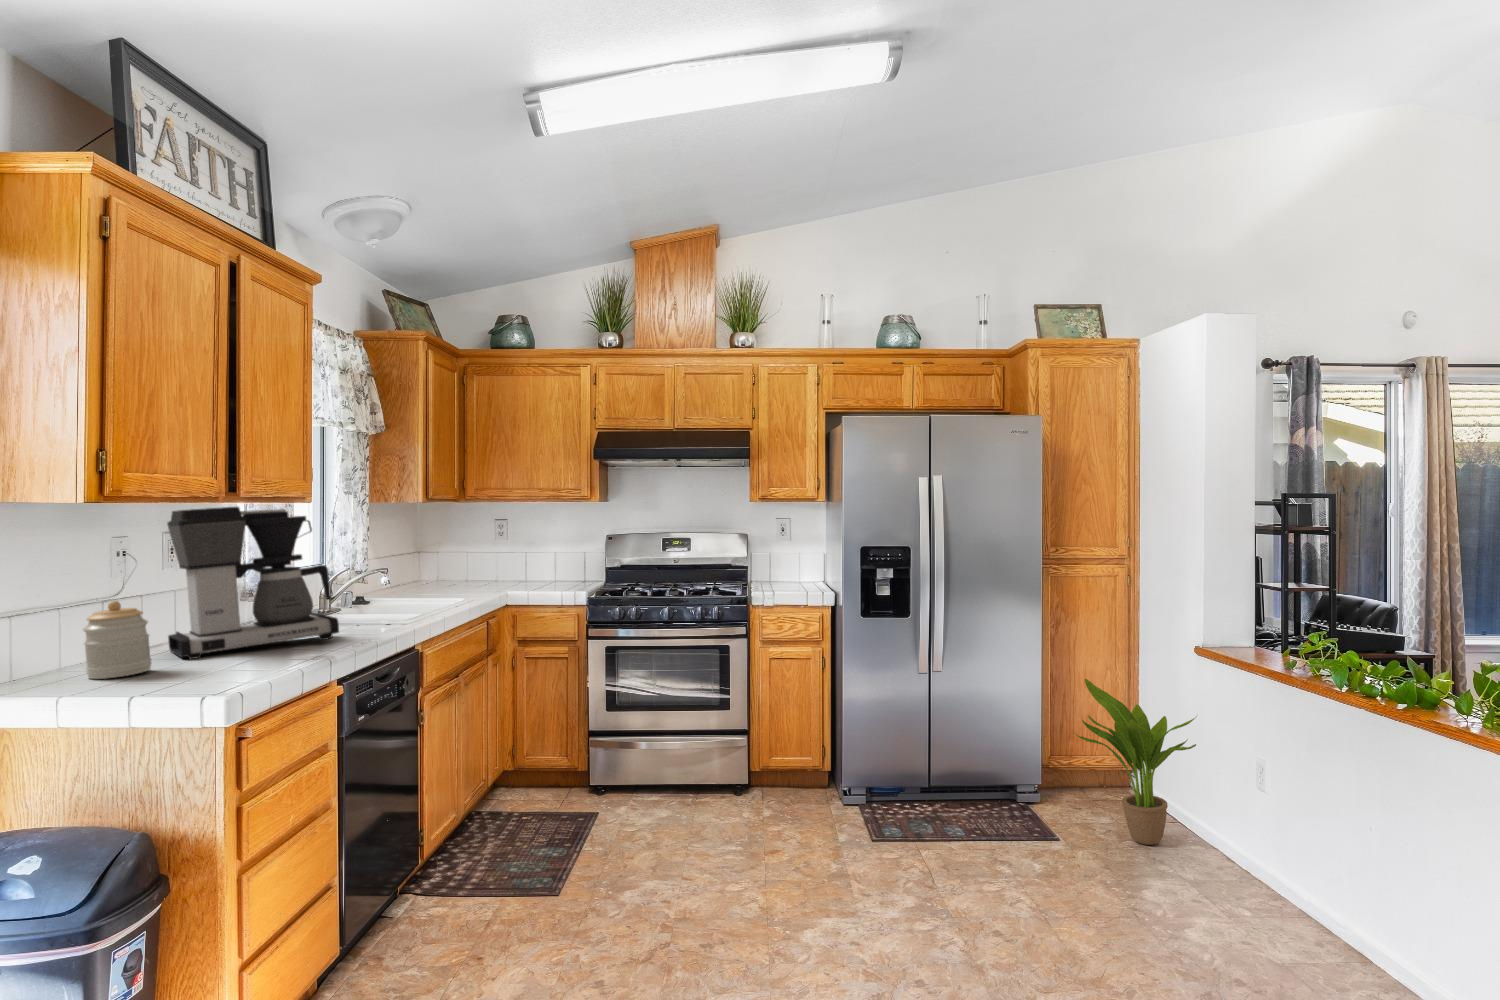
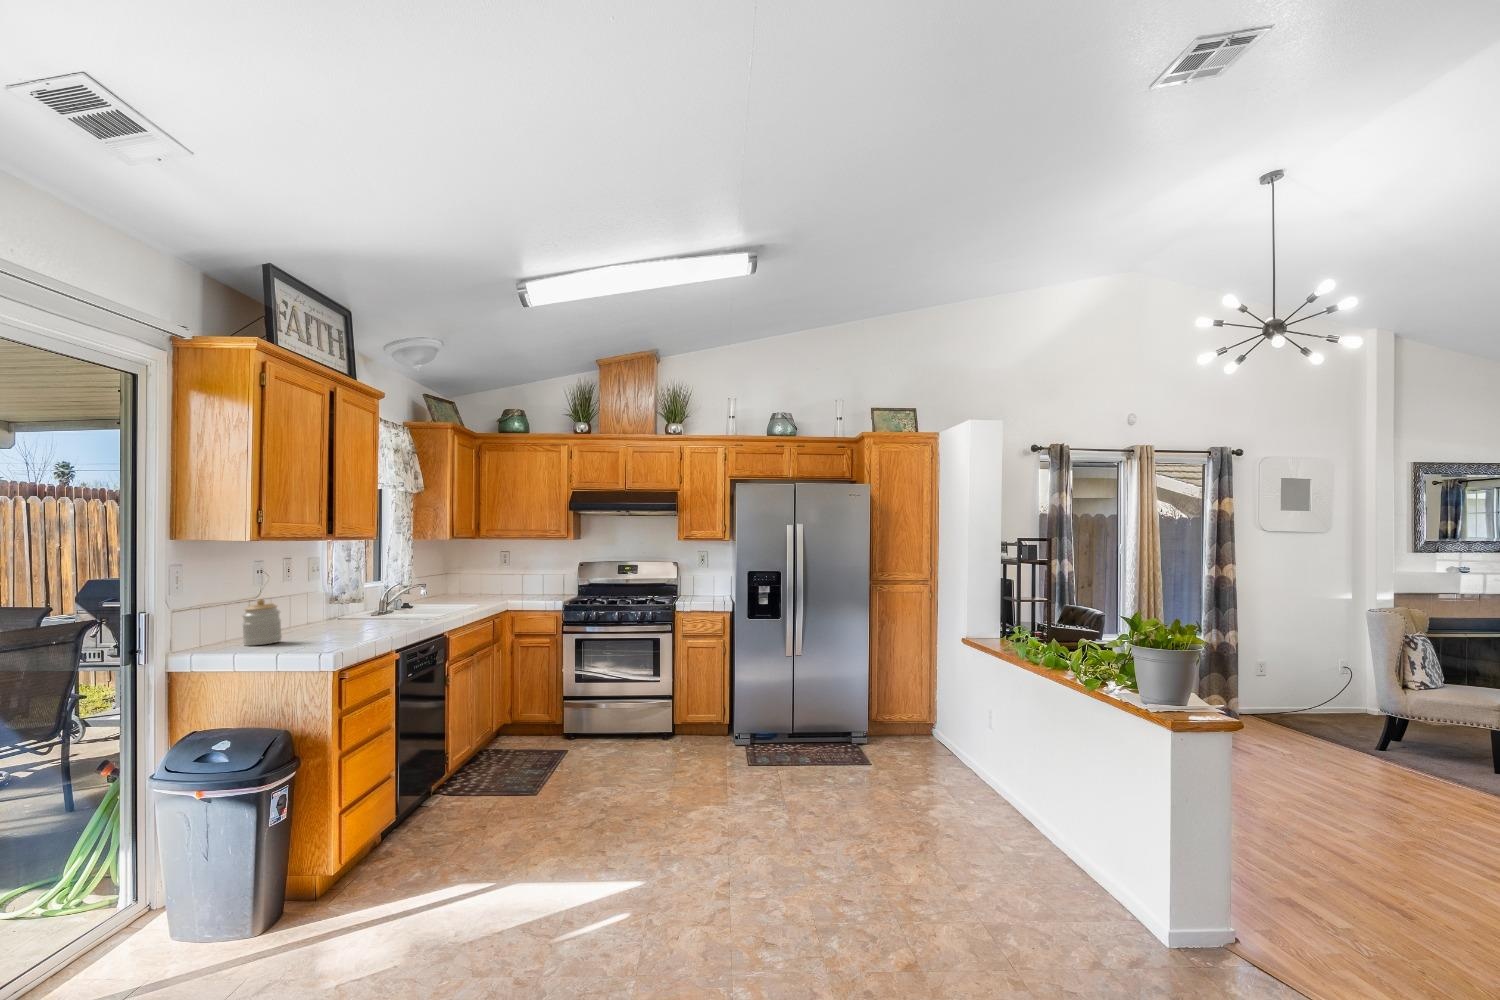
coffee maker: present [167,506,339,659] -> none [287,542,395,638]
potted plant: present [1075,679,1196,845] -> none [882,657,959,766]

